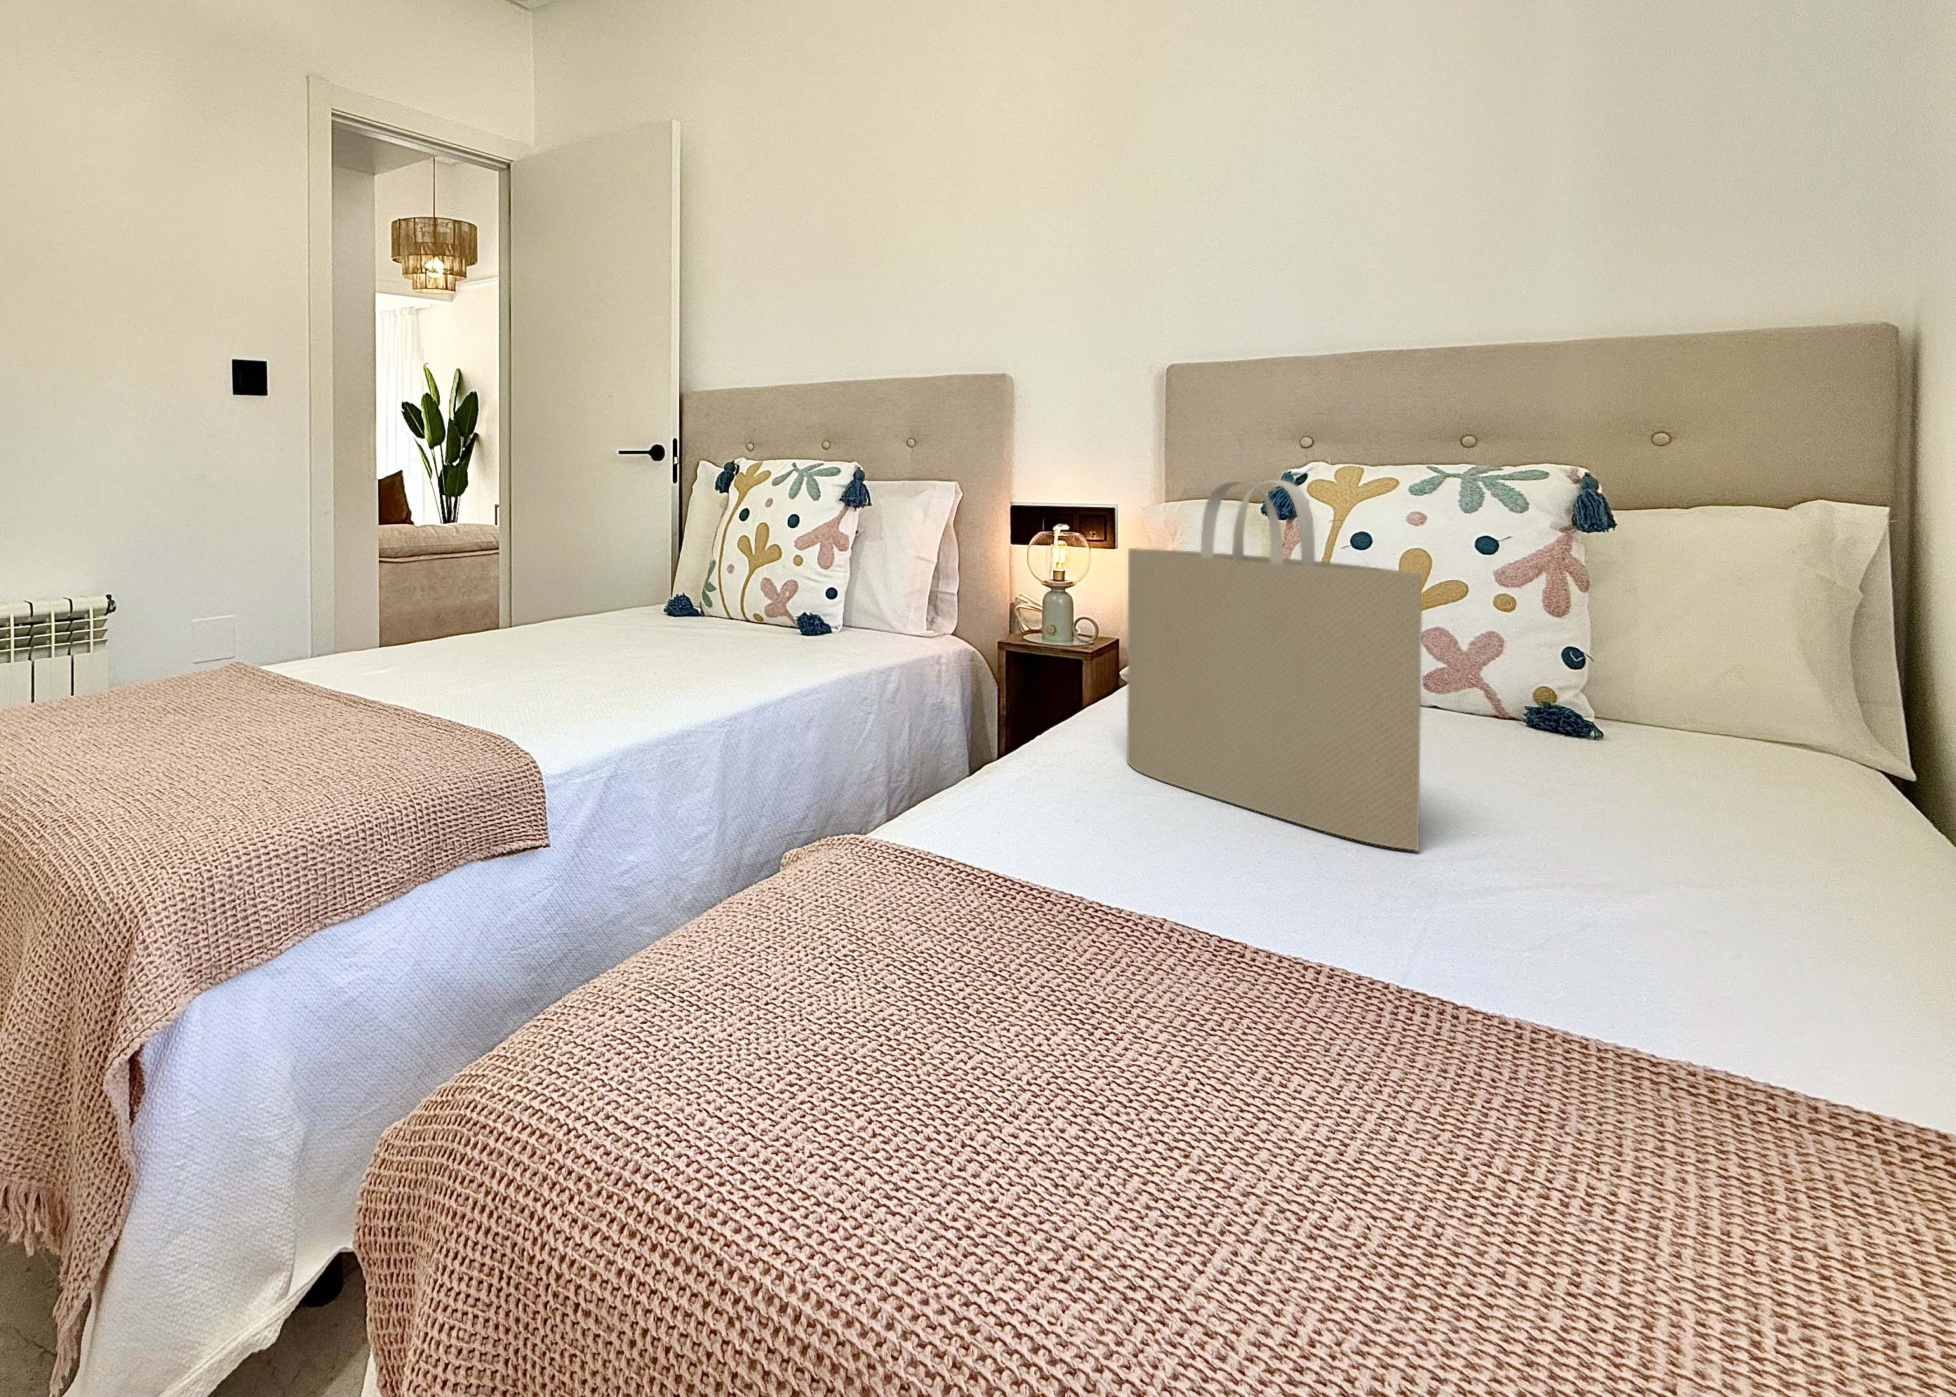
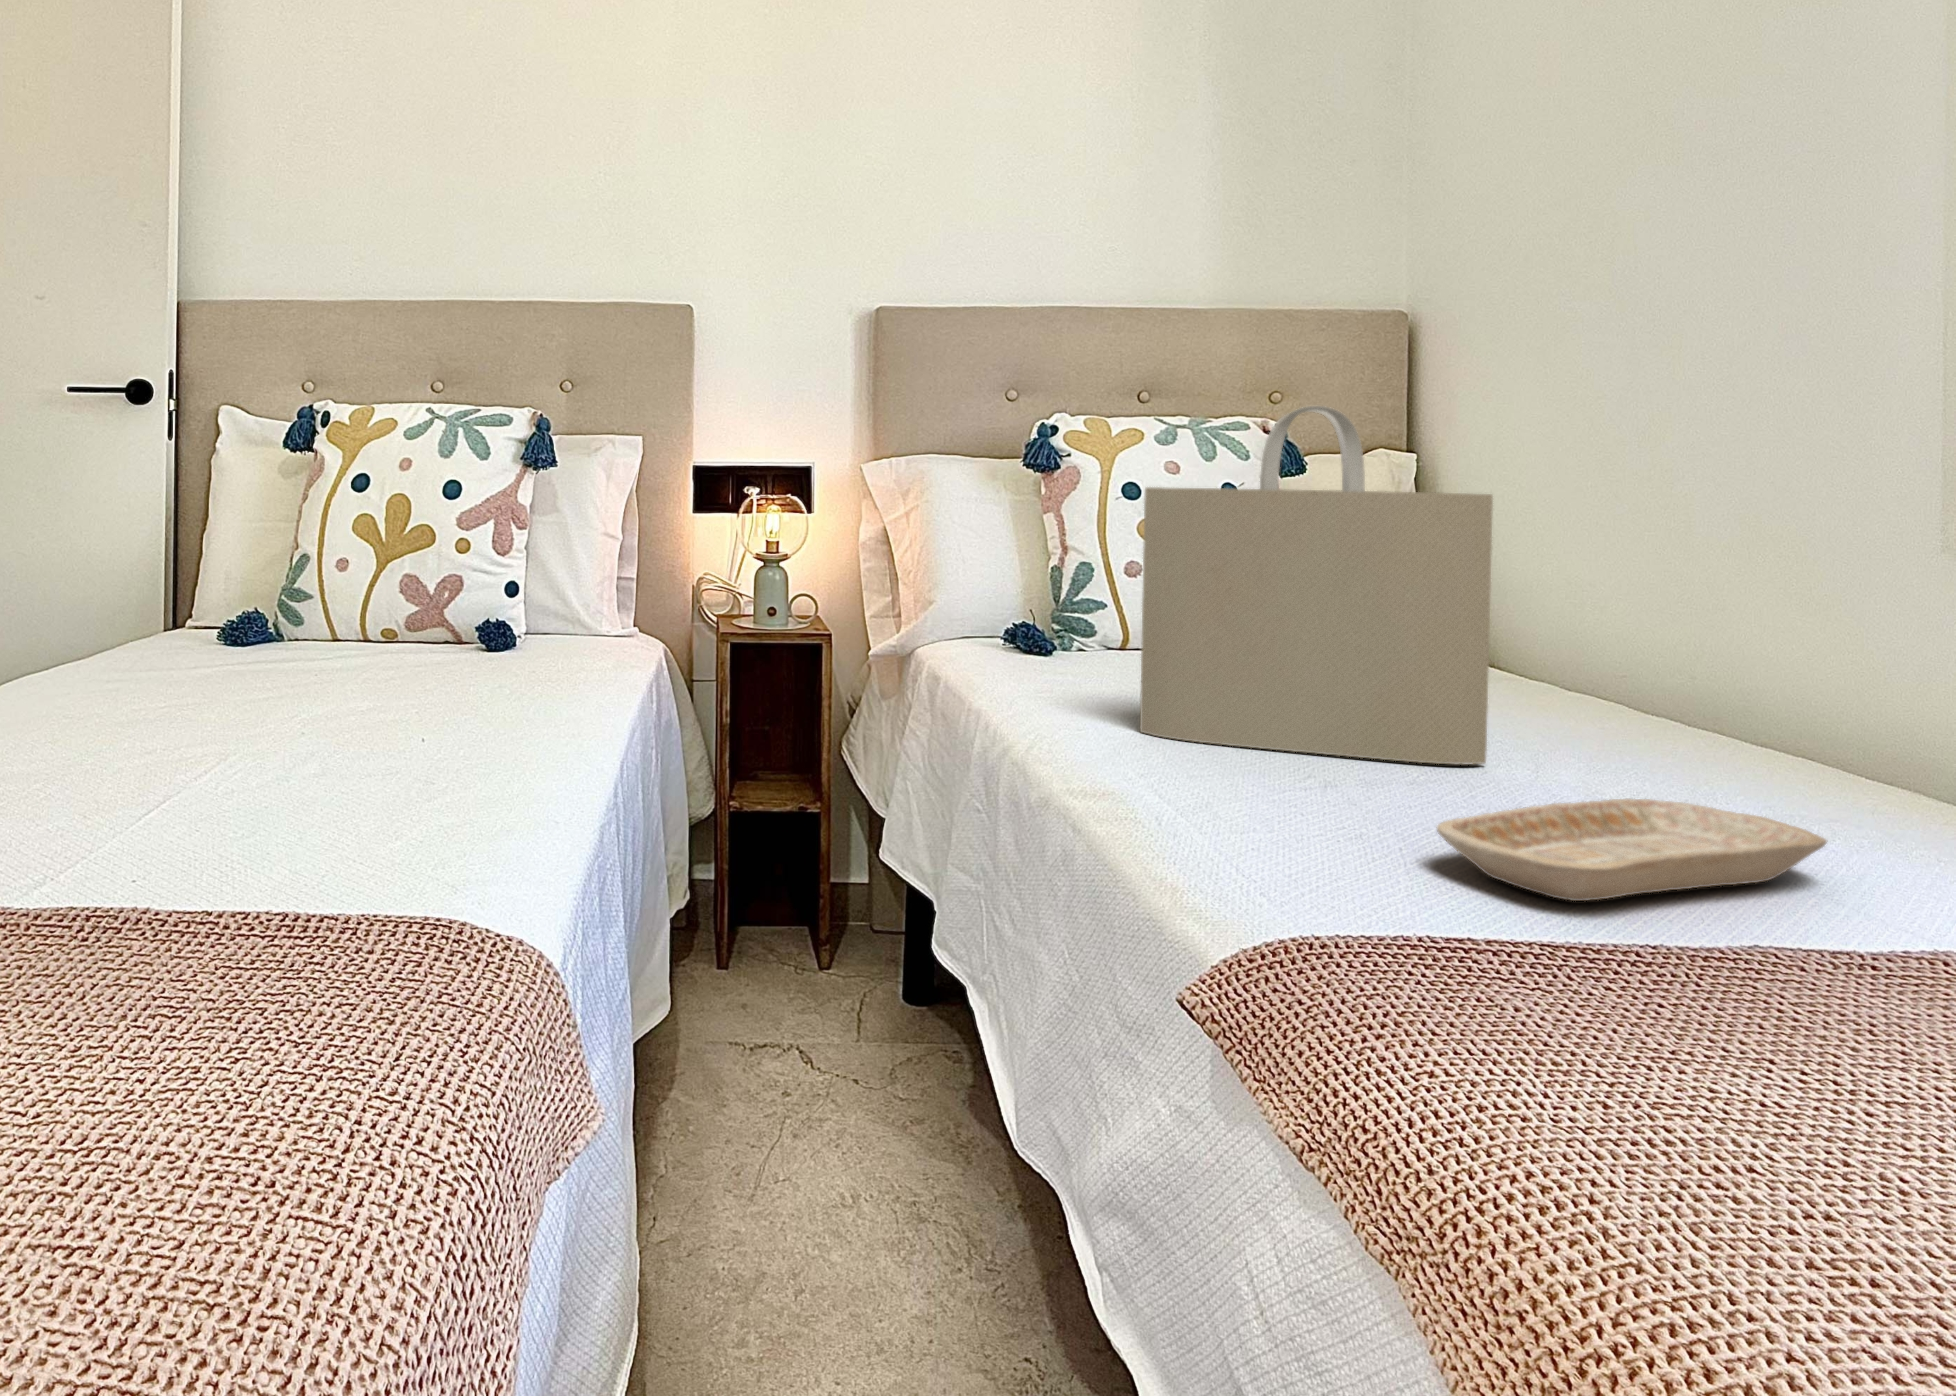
tray: none [1045,862,1461,993] -> present [1437,799,1827,901]

